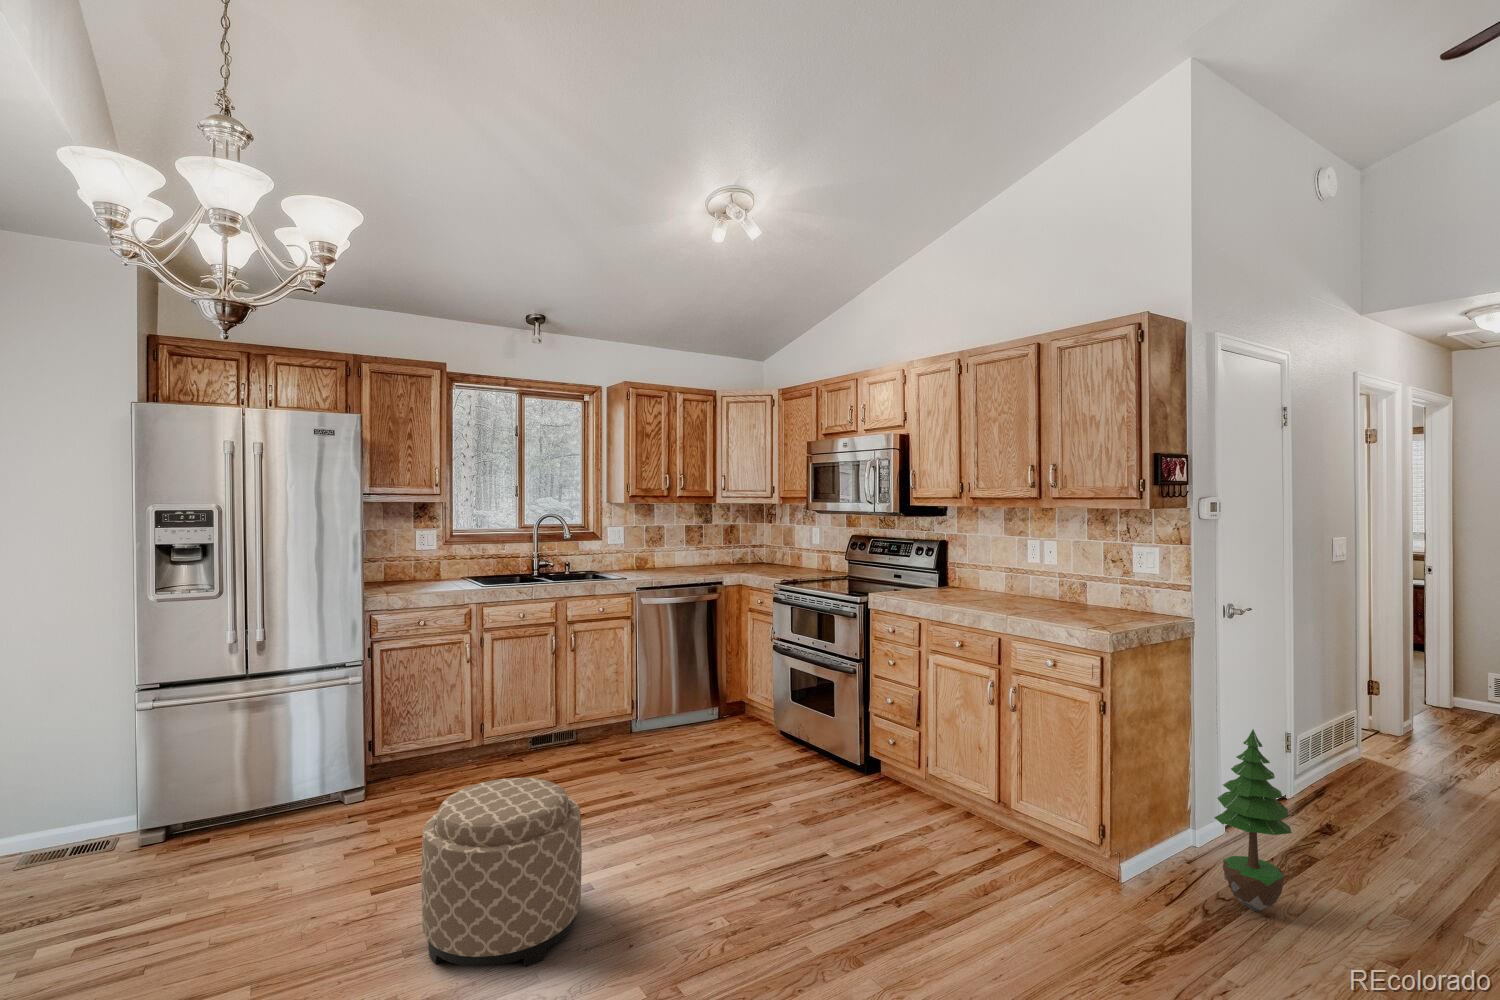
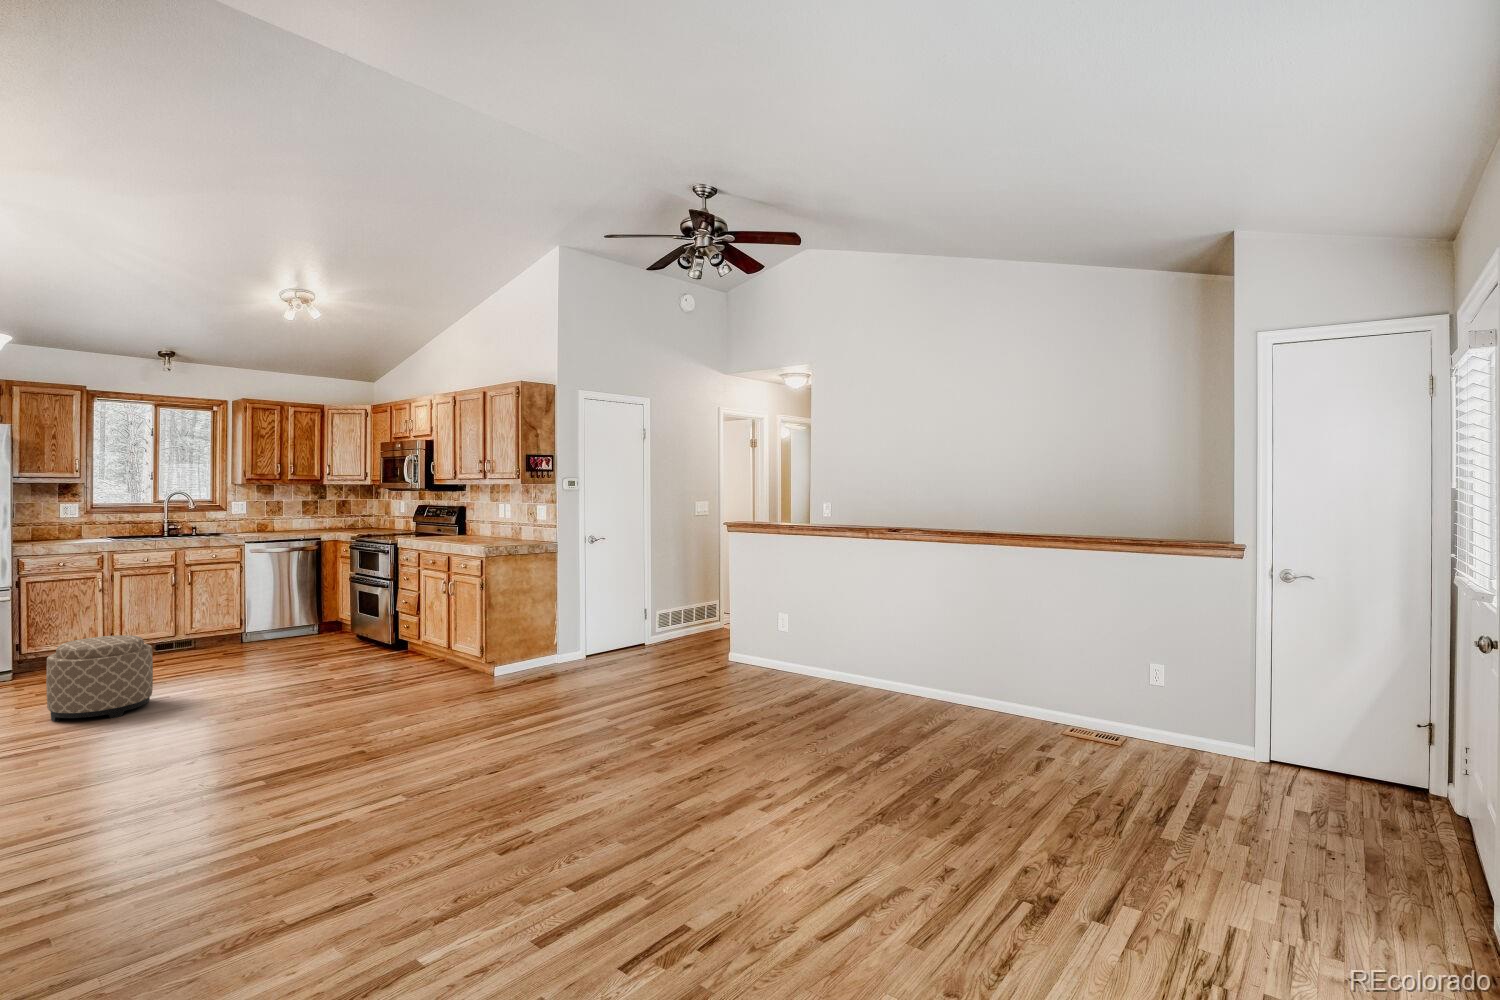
potted tree: present [1214,729,1292,911] -> none [509,593,540,677]

